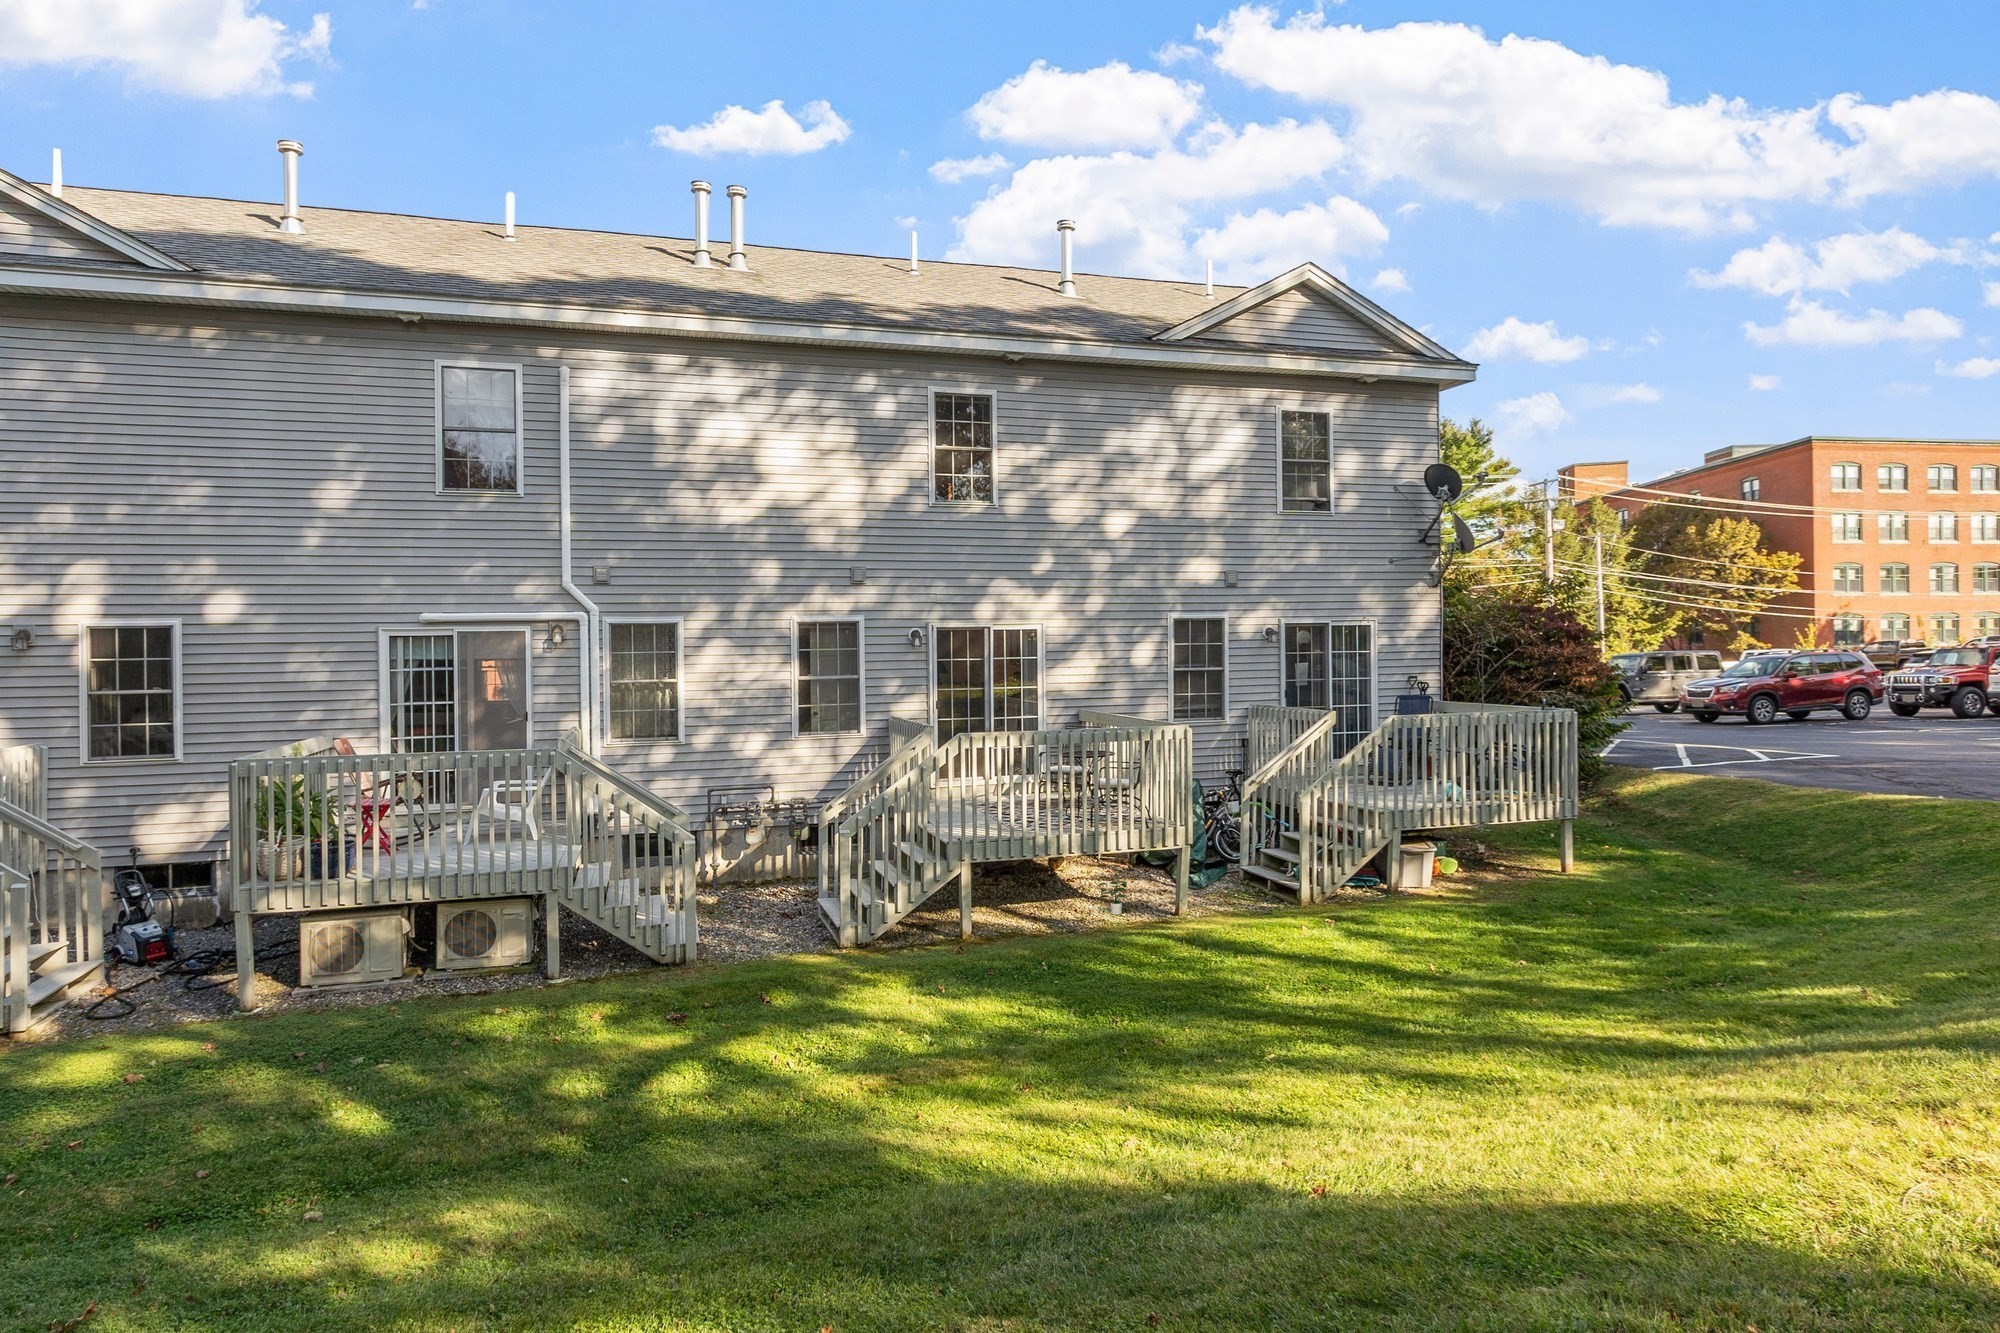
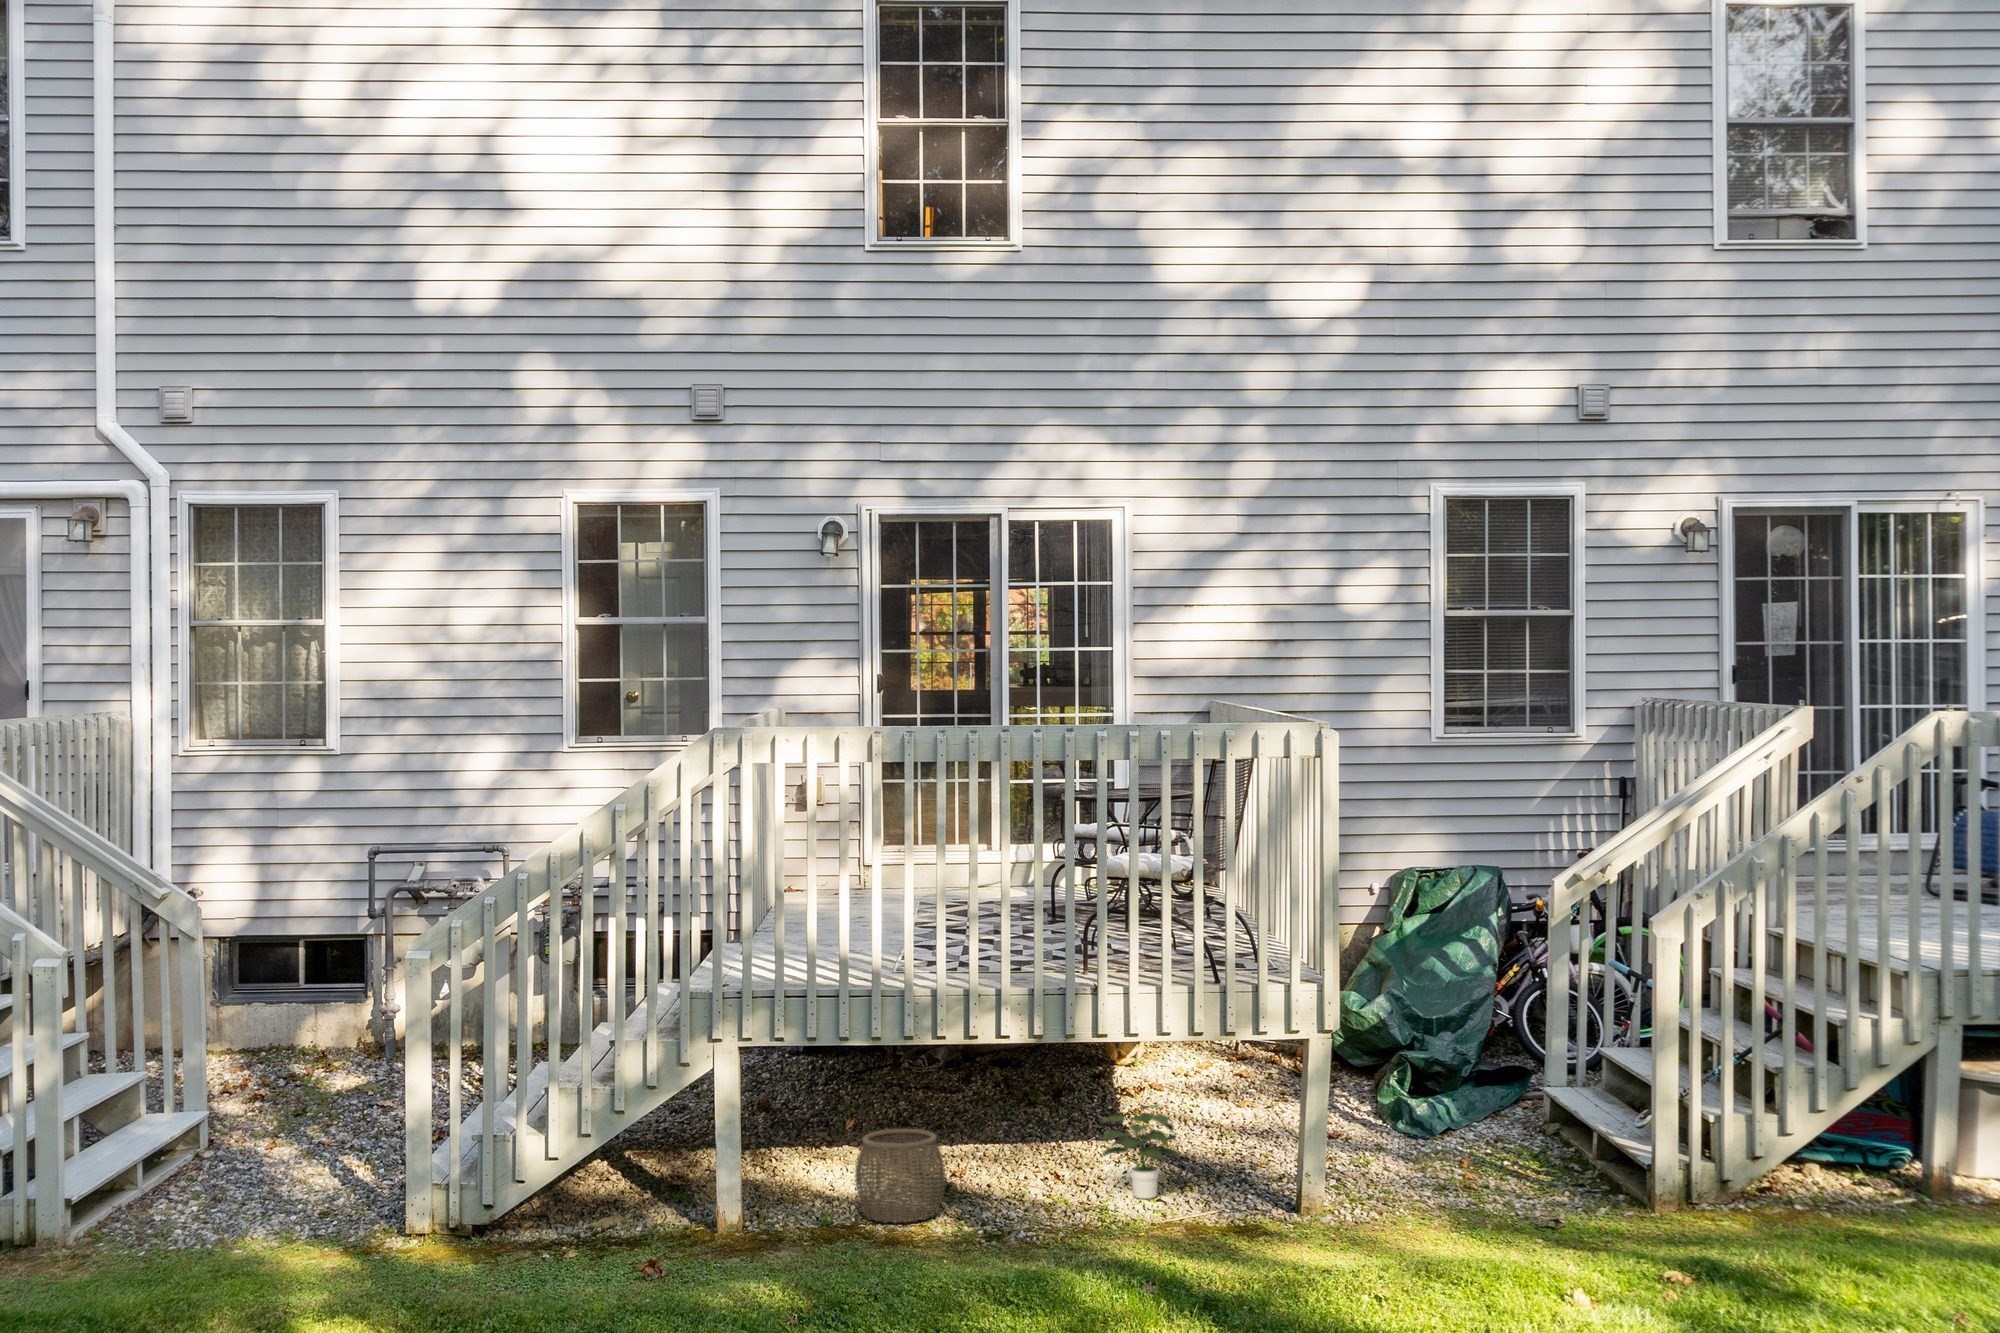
woven basket: none [1011,892,1048,929] -> present [855,1129,945,1223]

